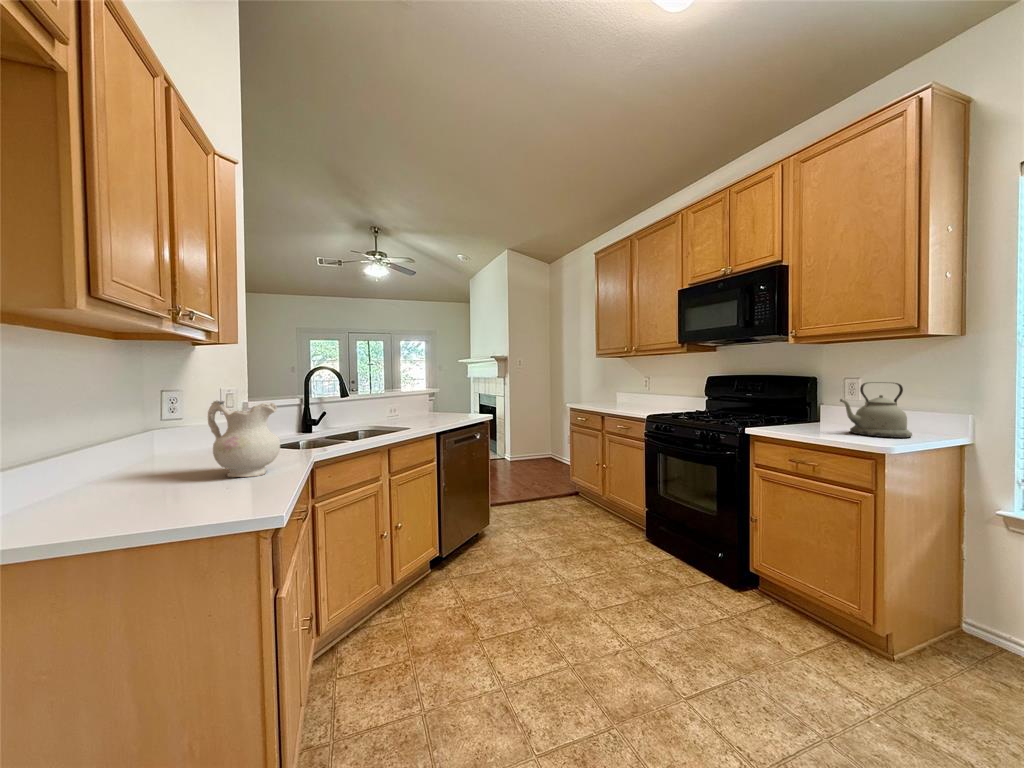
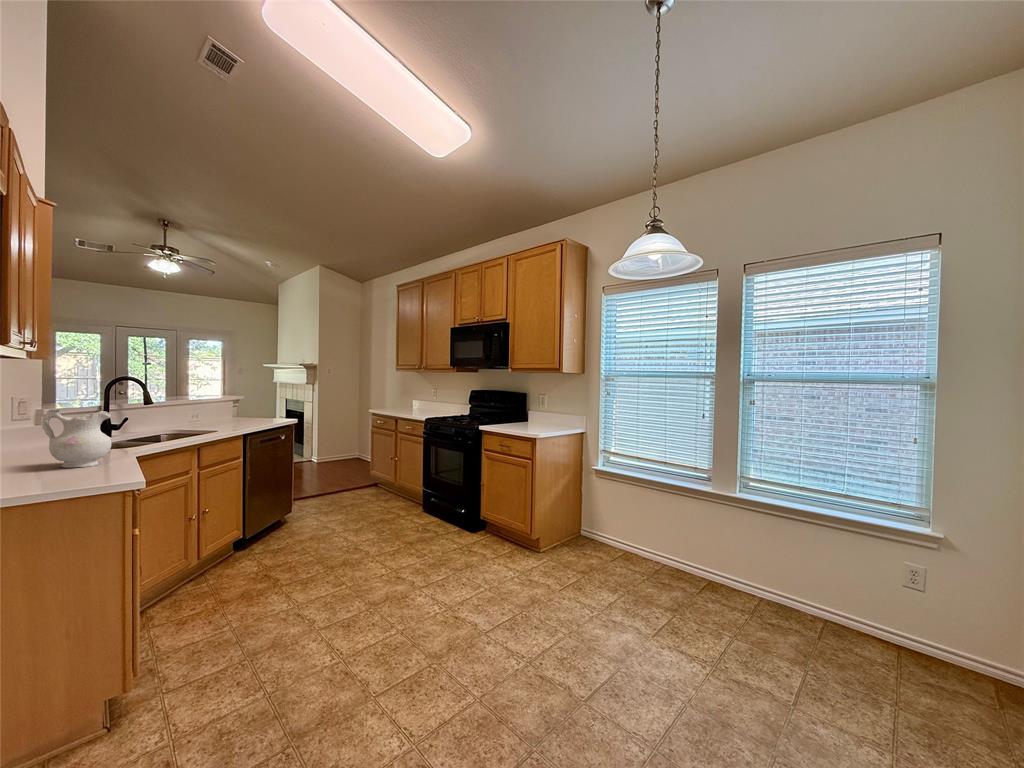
kettle: present [840,382,912,438] -> none [528,398,561,430]

